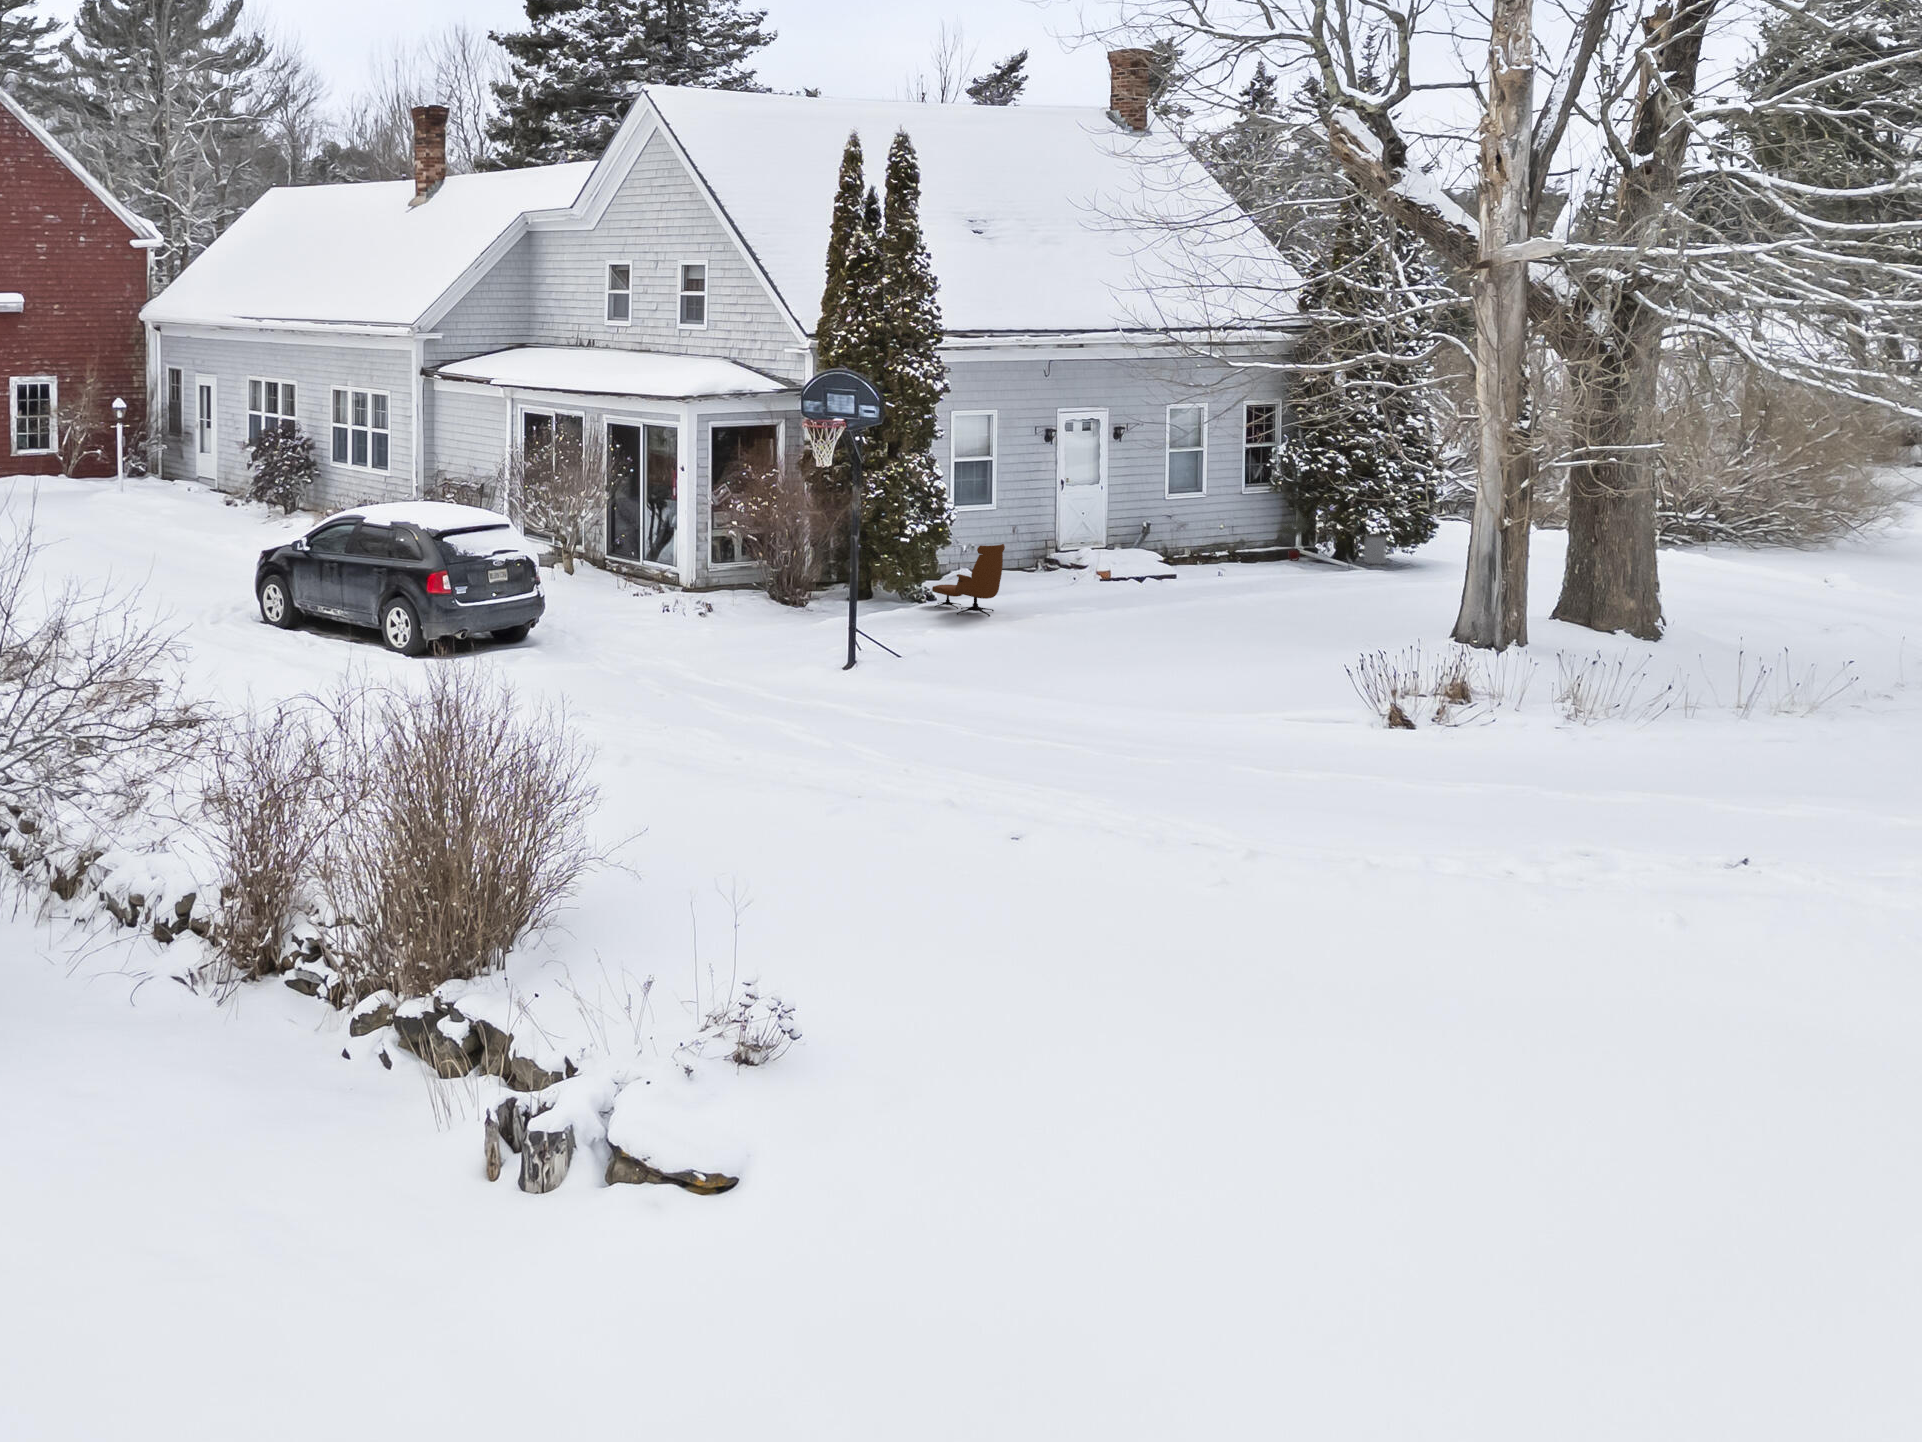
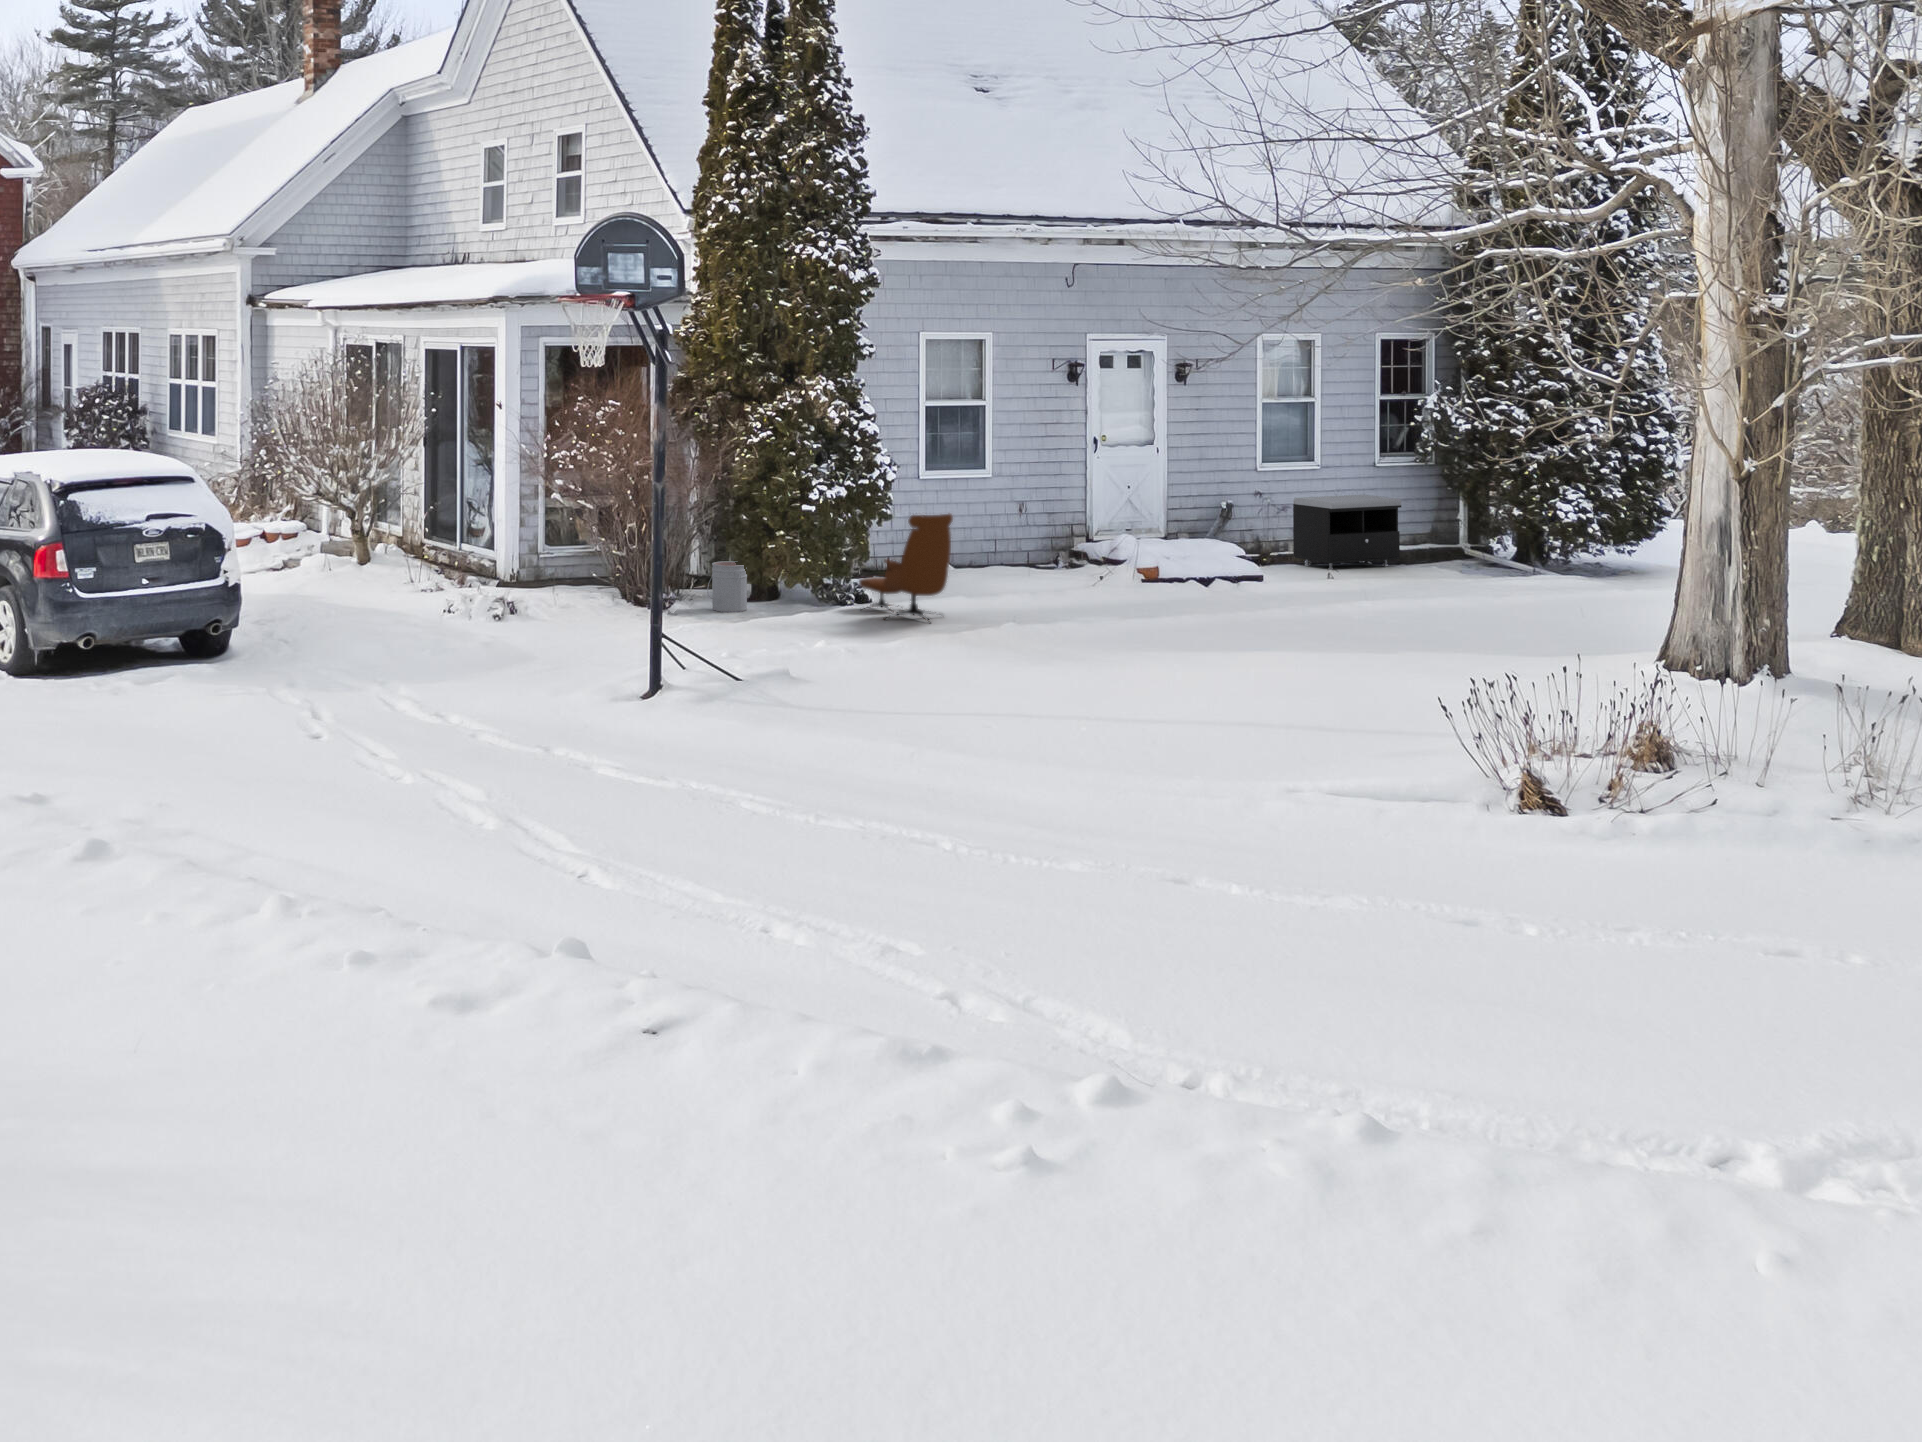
potted tree: present [1277,508,1308,560] -> none [1425,484,1481,561]
storage bench: none [1189,515,1263,569] -> present [1293,495,1401,569]
bucket: present [1364,537,1387,564] -> present [707,561,747,612]

